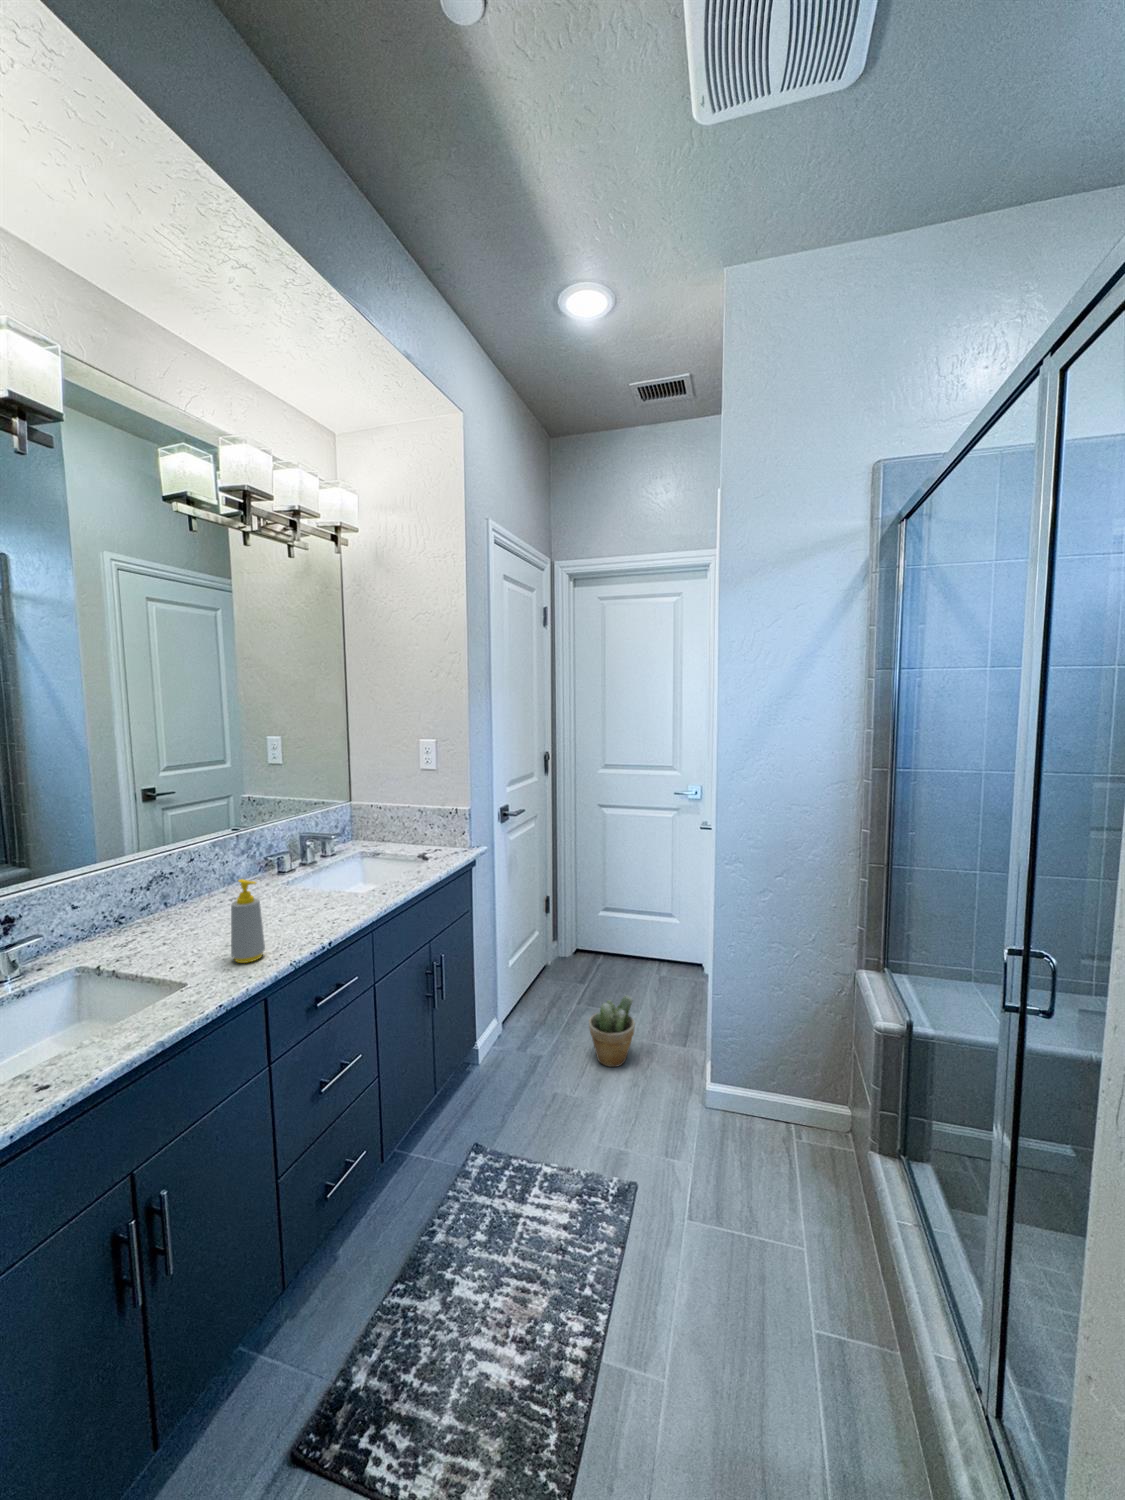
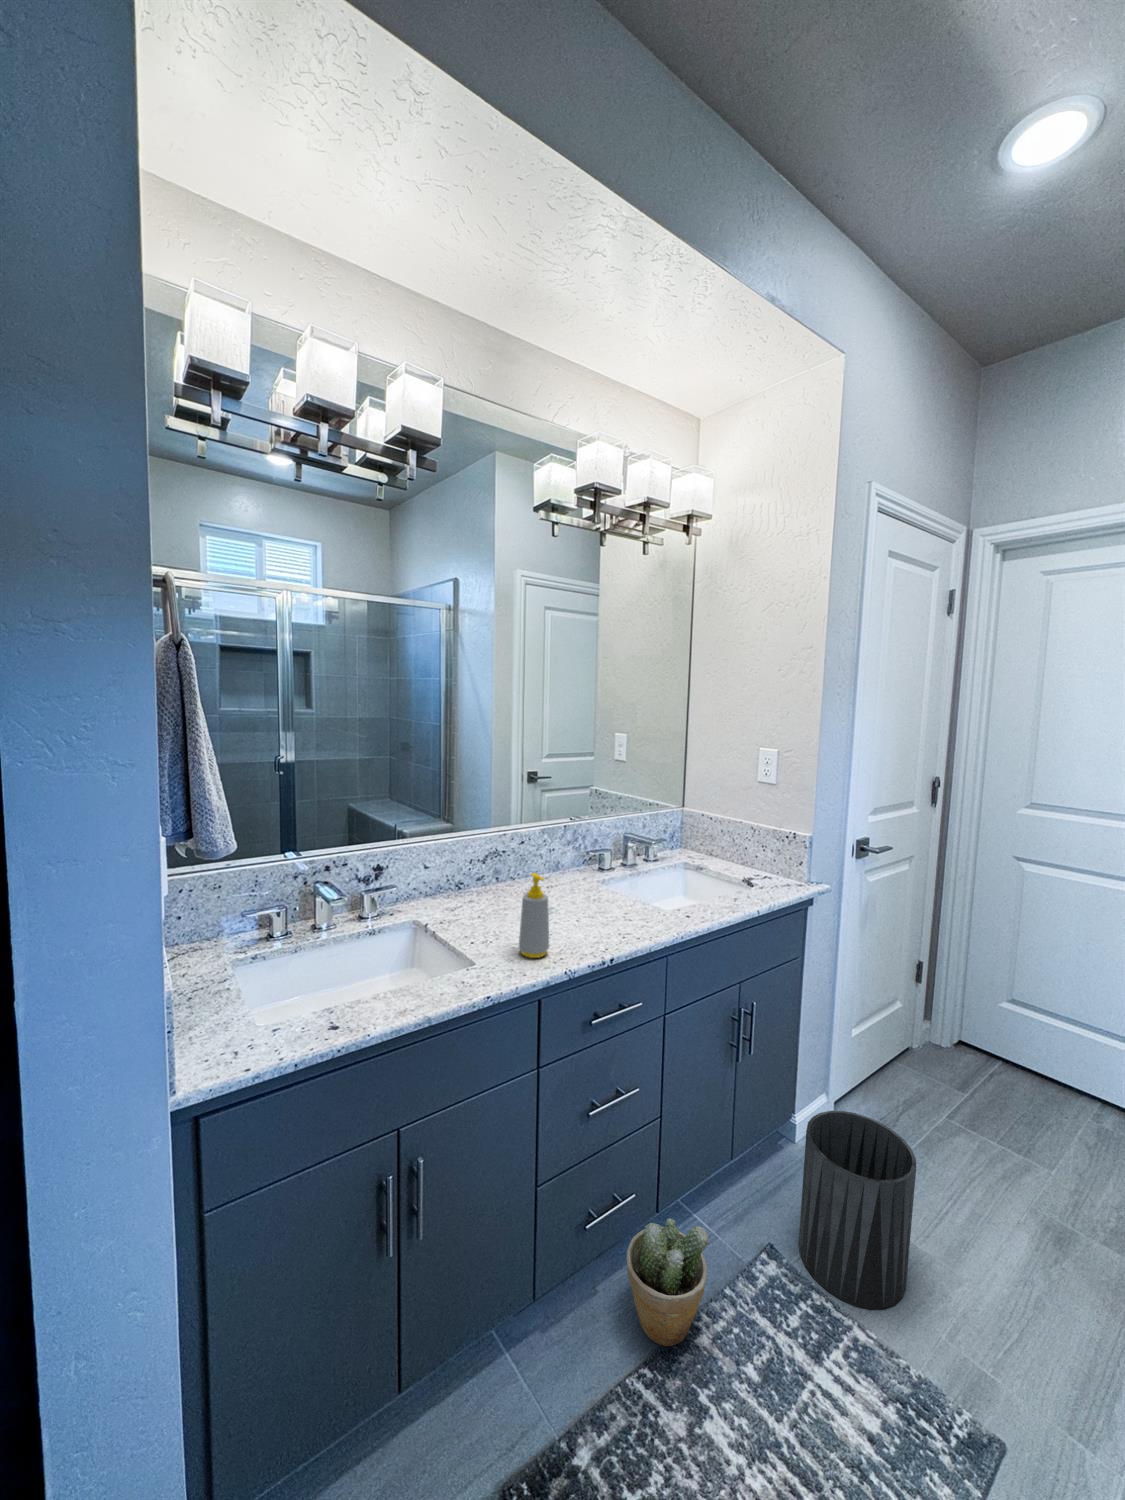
potted plant: present [589,995,635,1067] -> present [627,1218,709,1346]
trash can: none [493,1016,570,1156] -> present [799,1111,916,1309]

